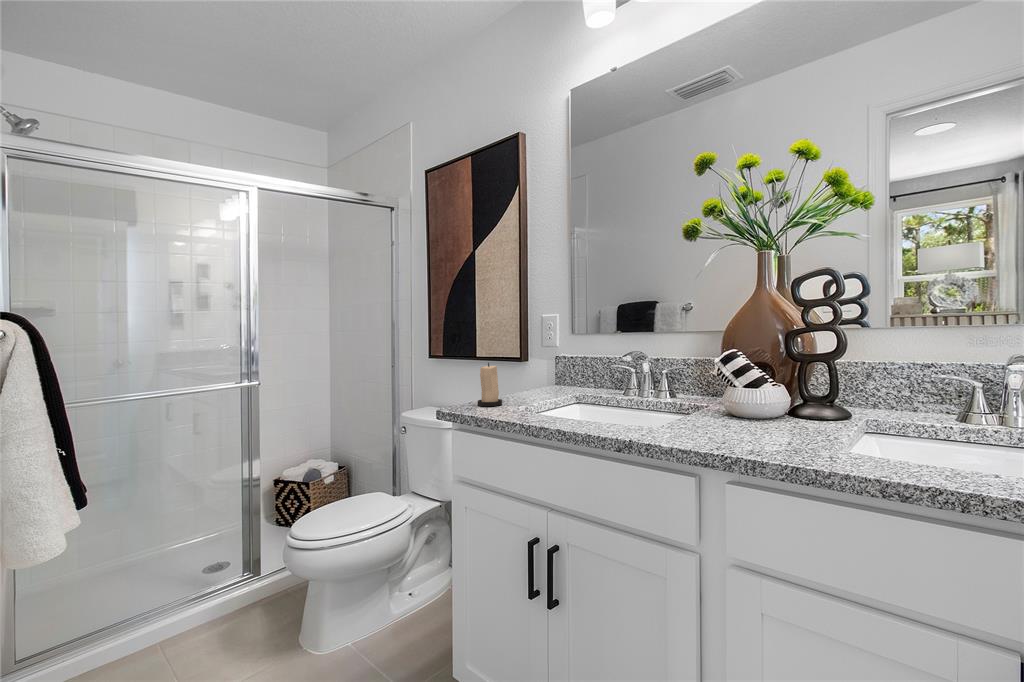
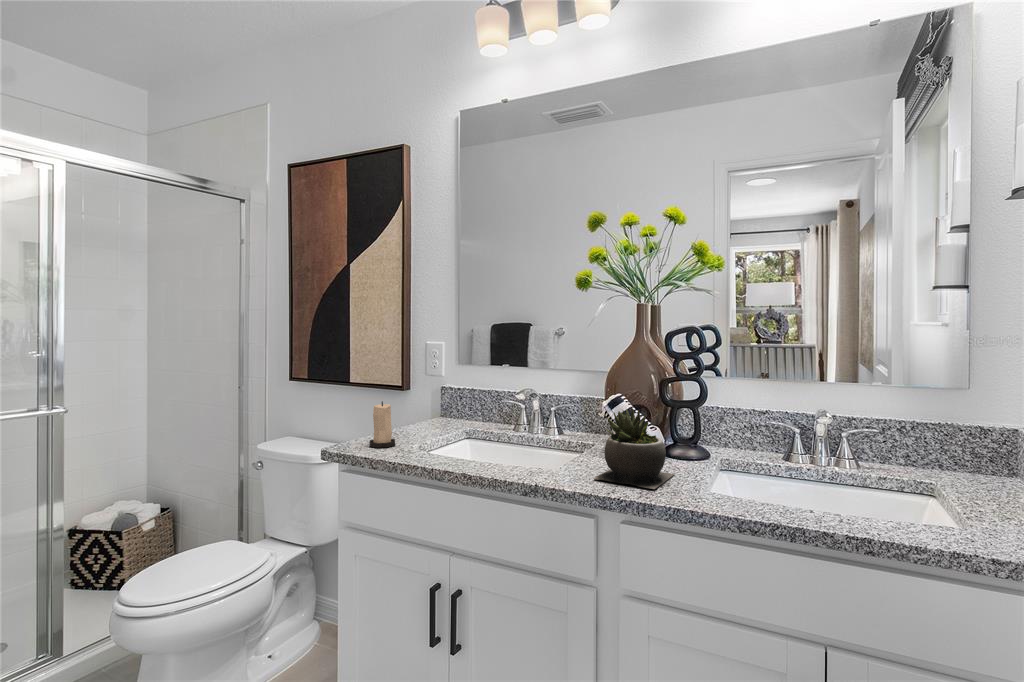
succulent plant: none [696,356,800,446] -> present [594,409,674,489]

